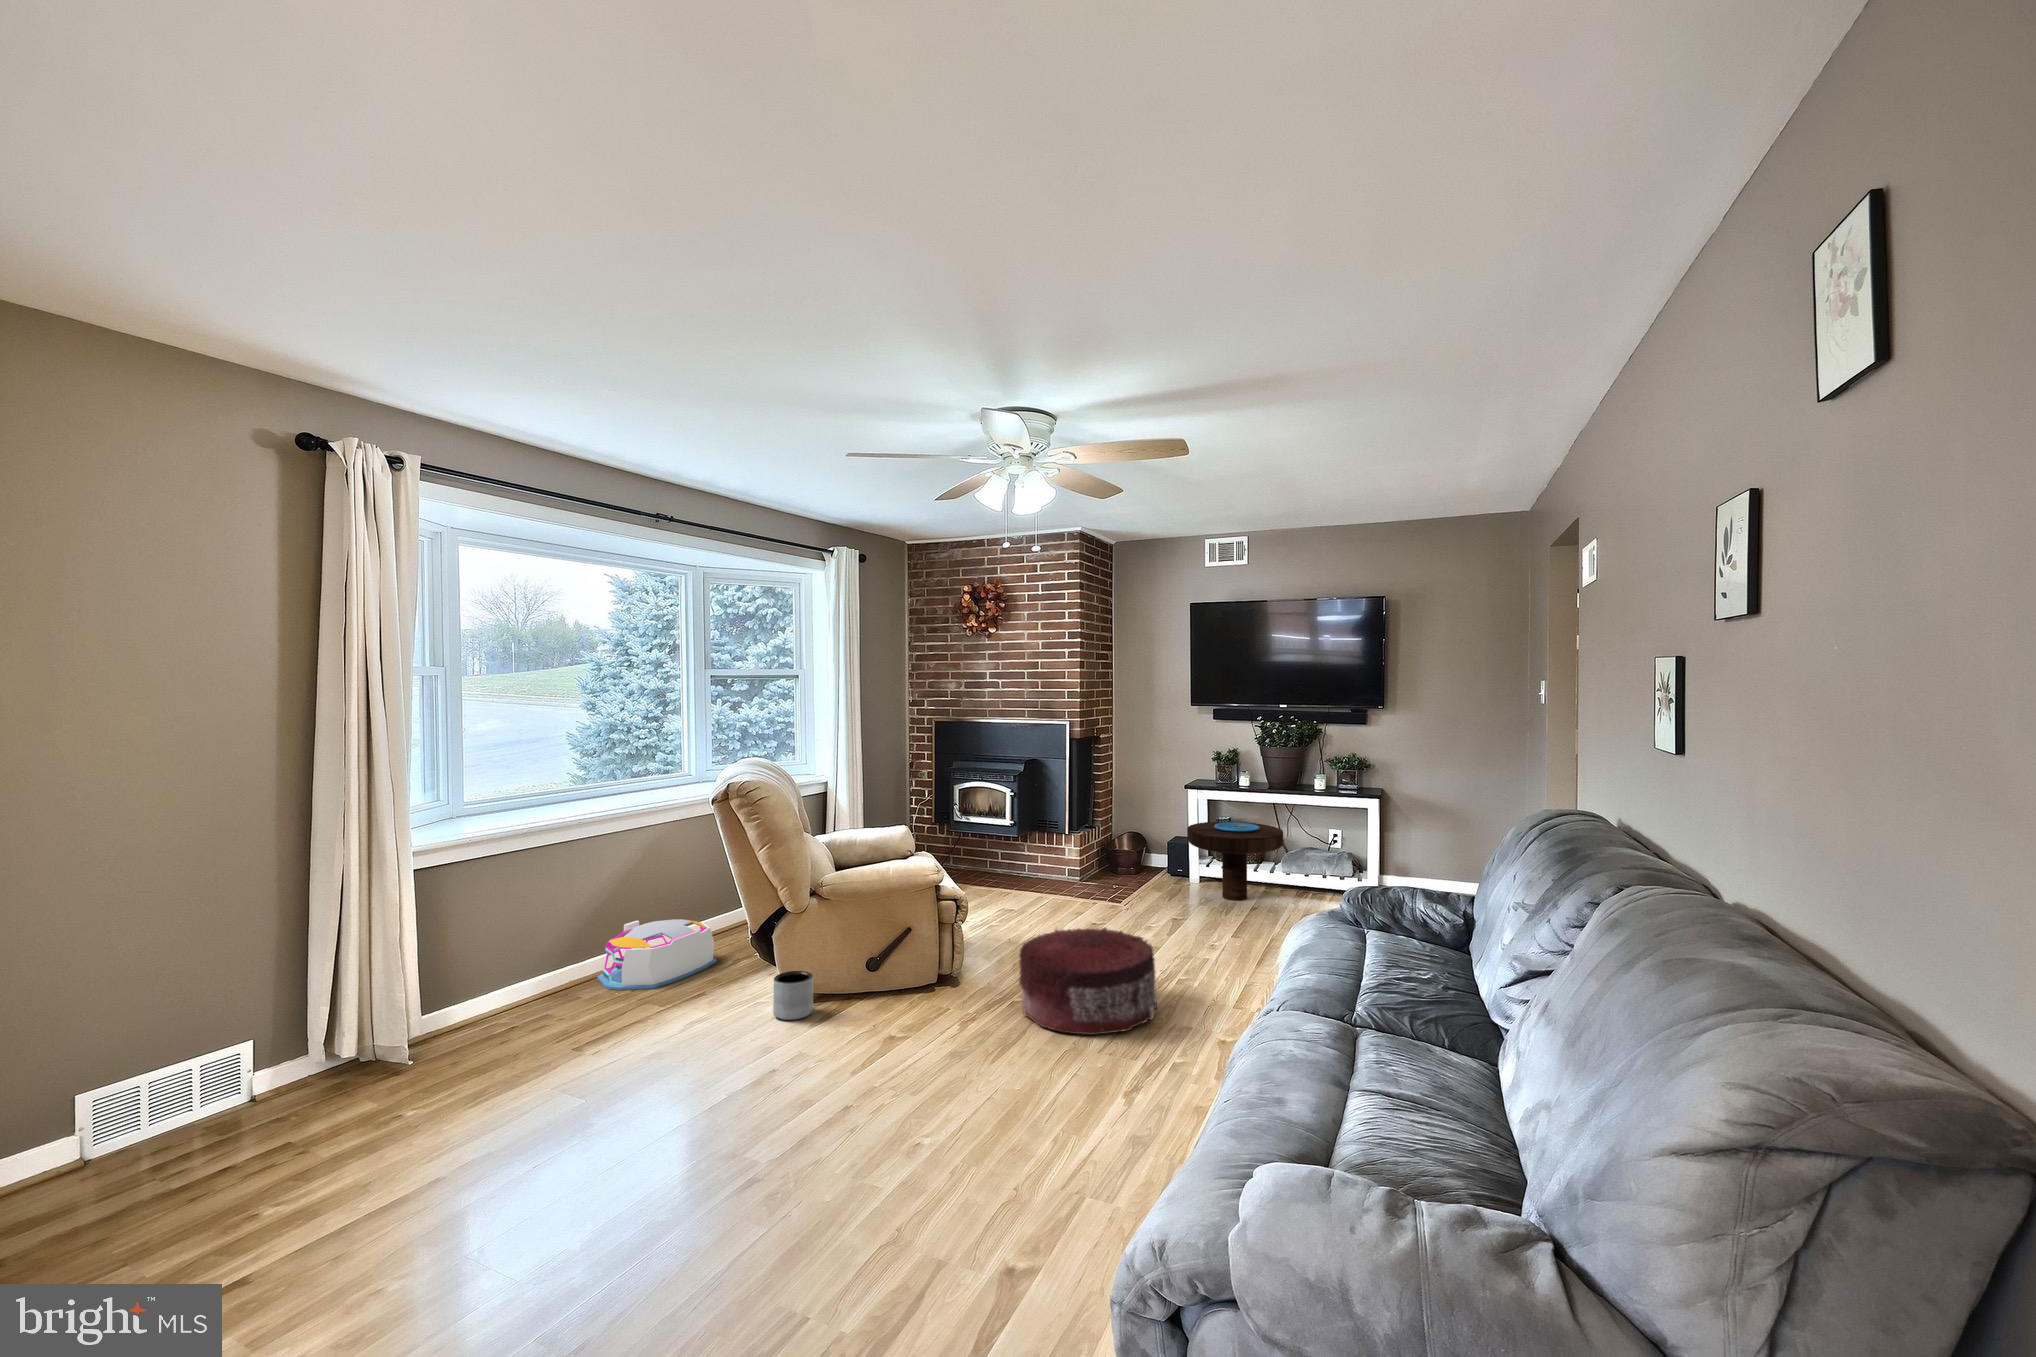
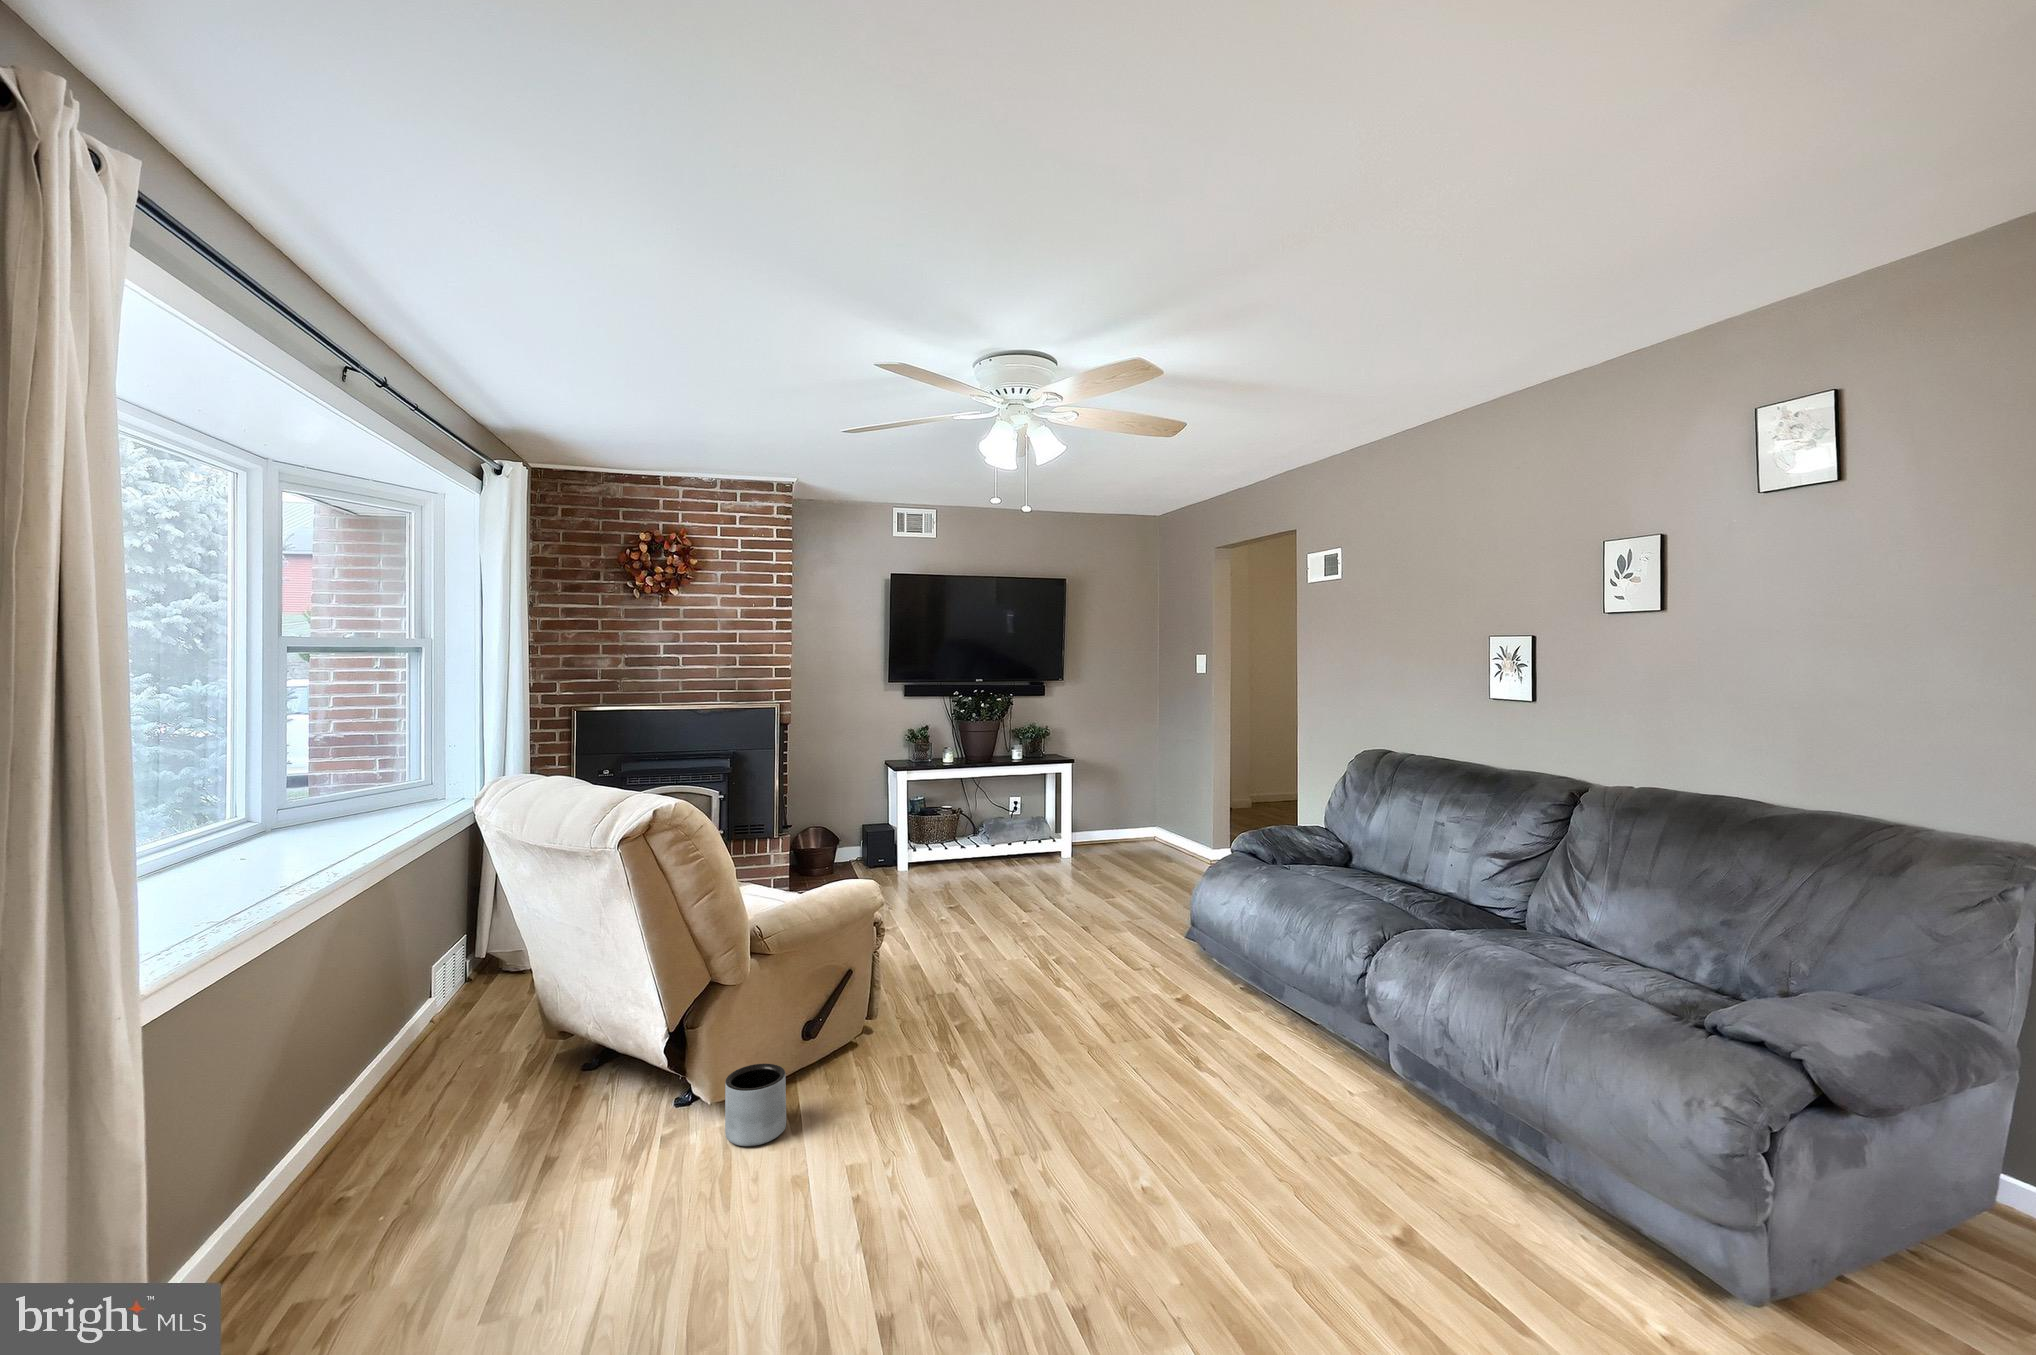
side table: present [1187,822,1283,900] -> none [913,799,1009,878]
storage bin: present [597,919,716,990] -> none [242,1056,464,1235]
pouf: present [1019,927,1157,1035] -> none [987,913,1140,1036]

